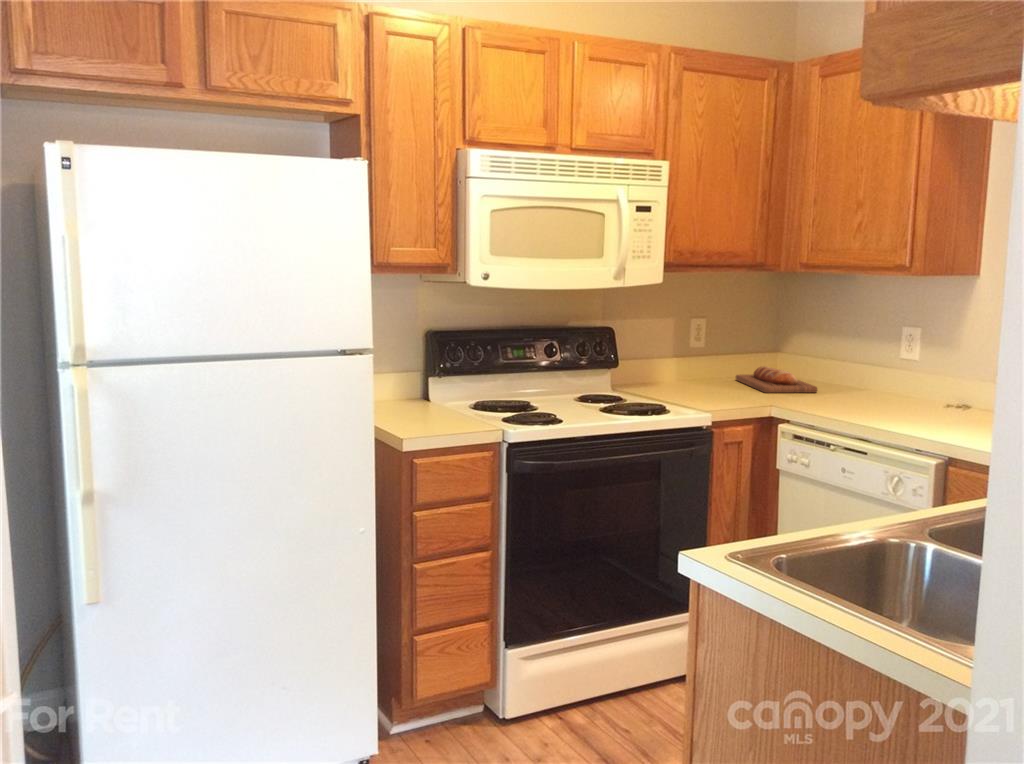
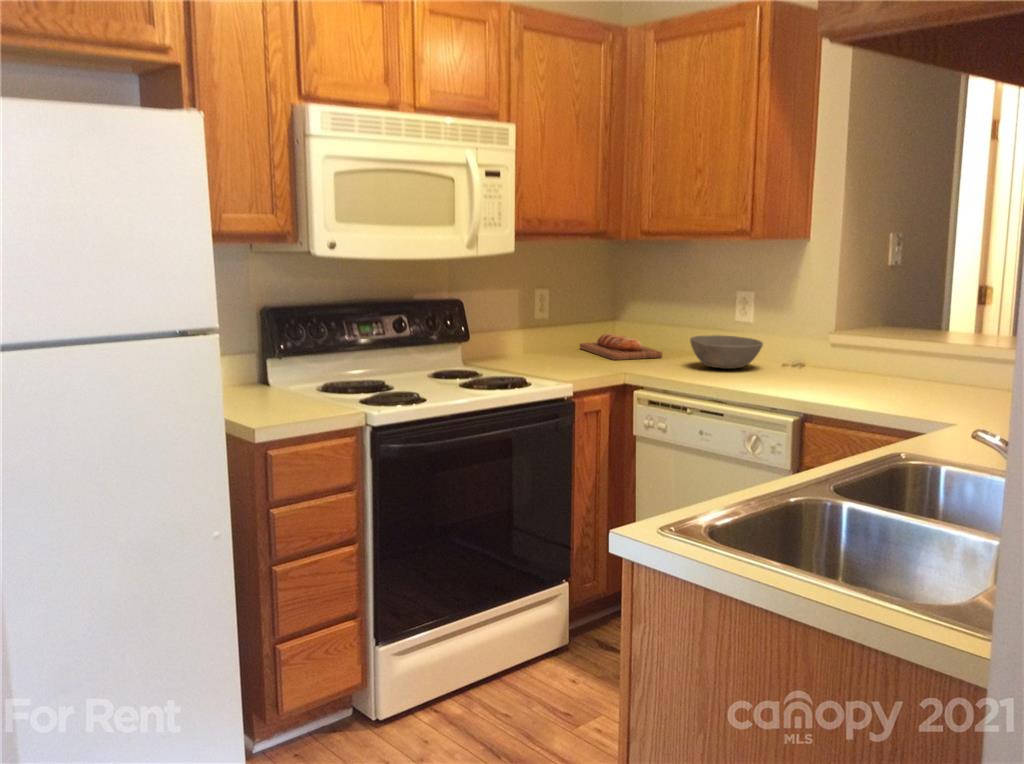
bowl: none [843,372,922,407] -> present [690,335,763,369]

